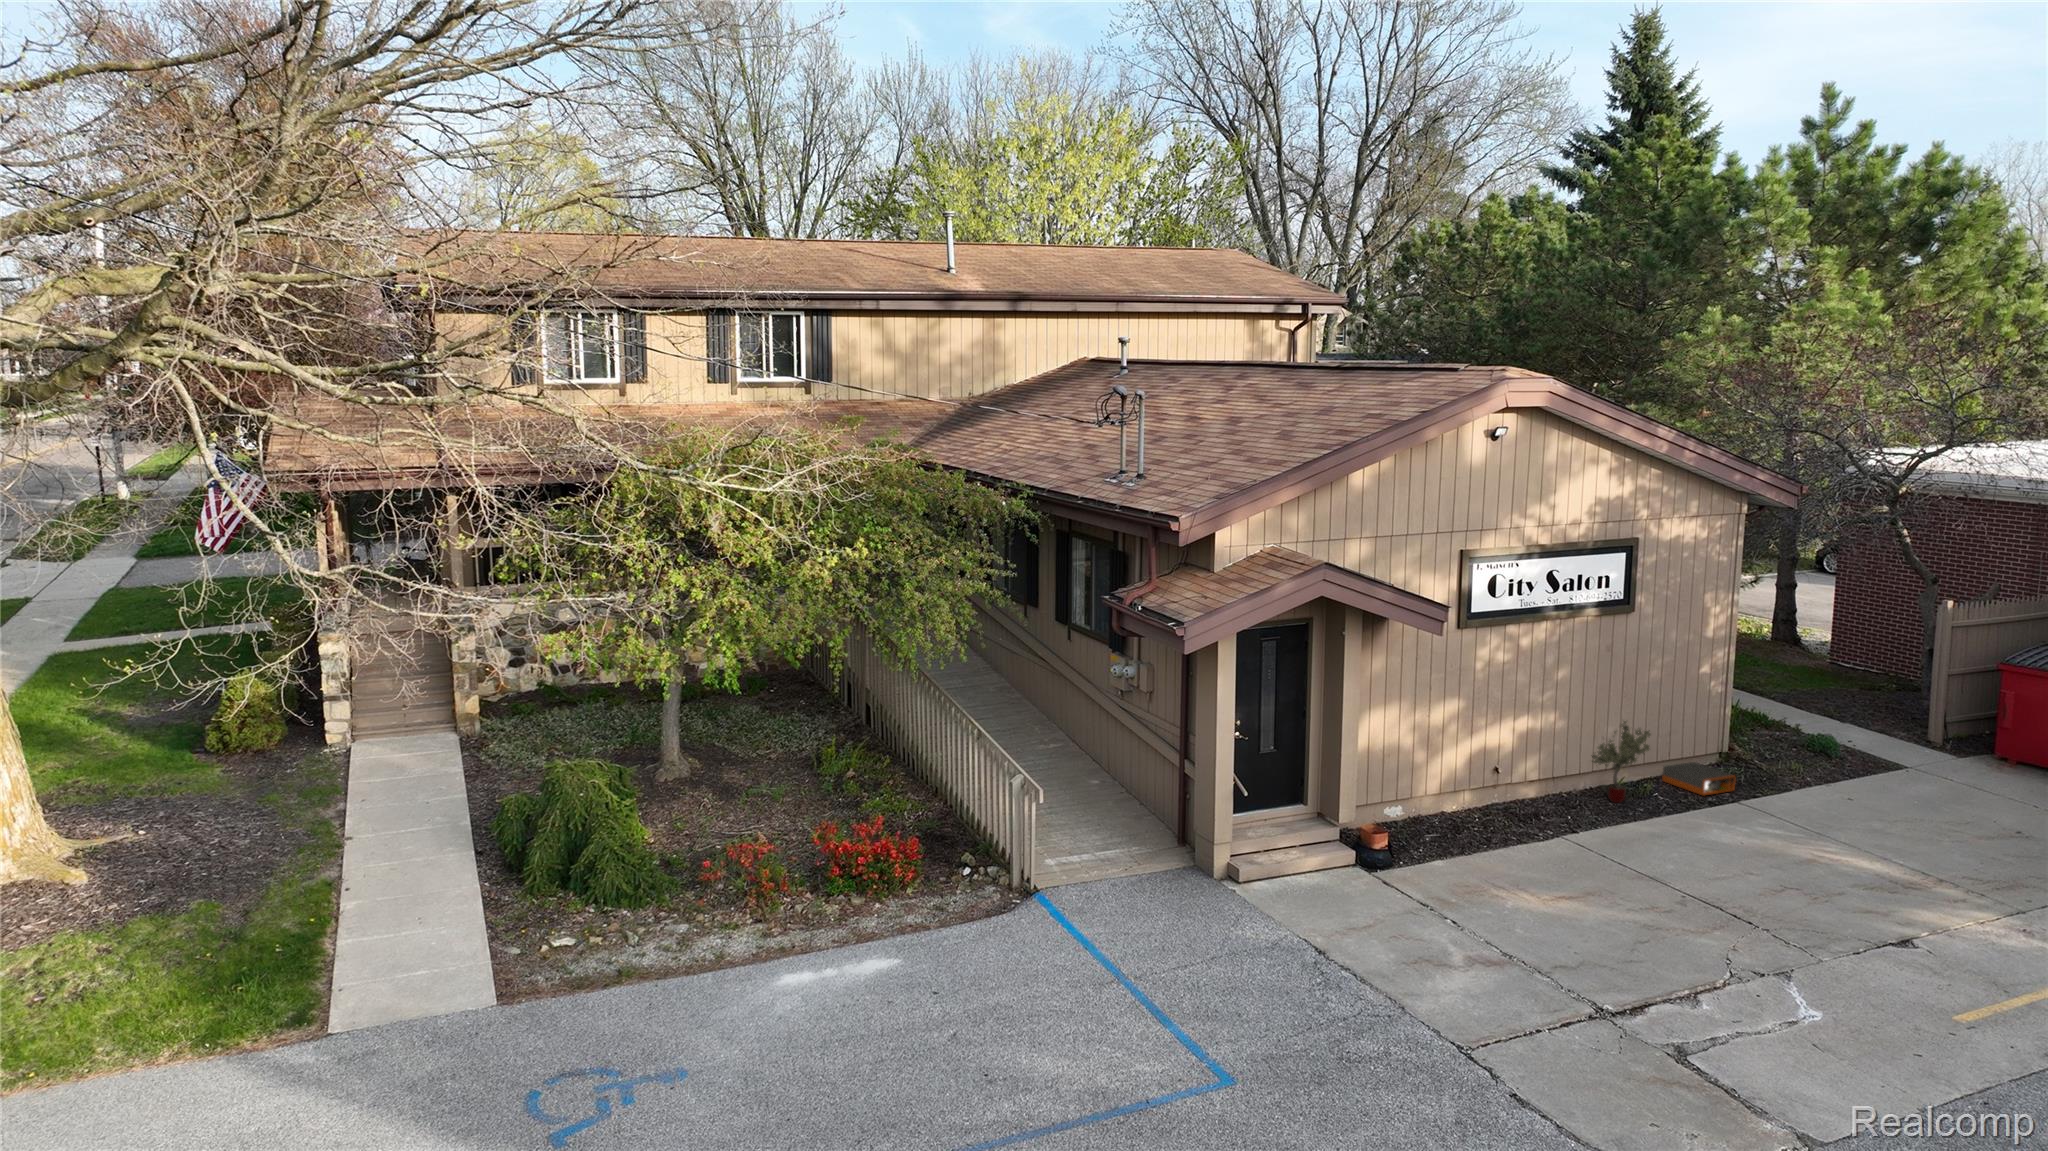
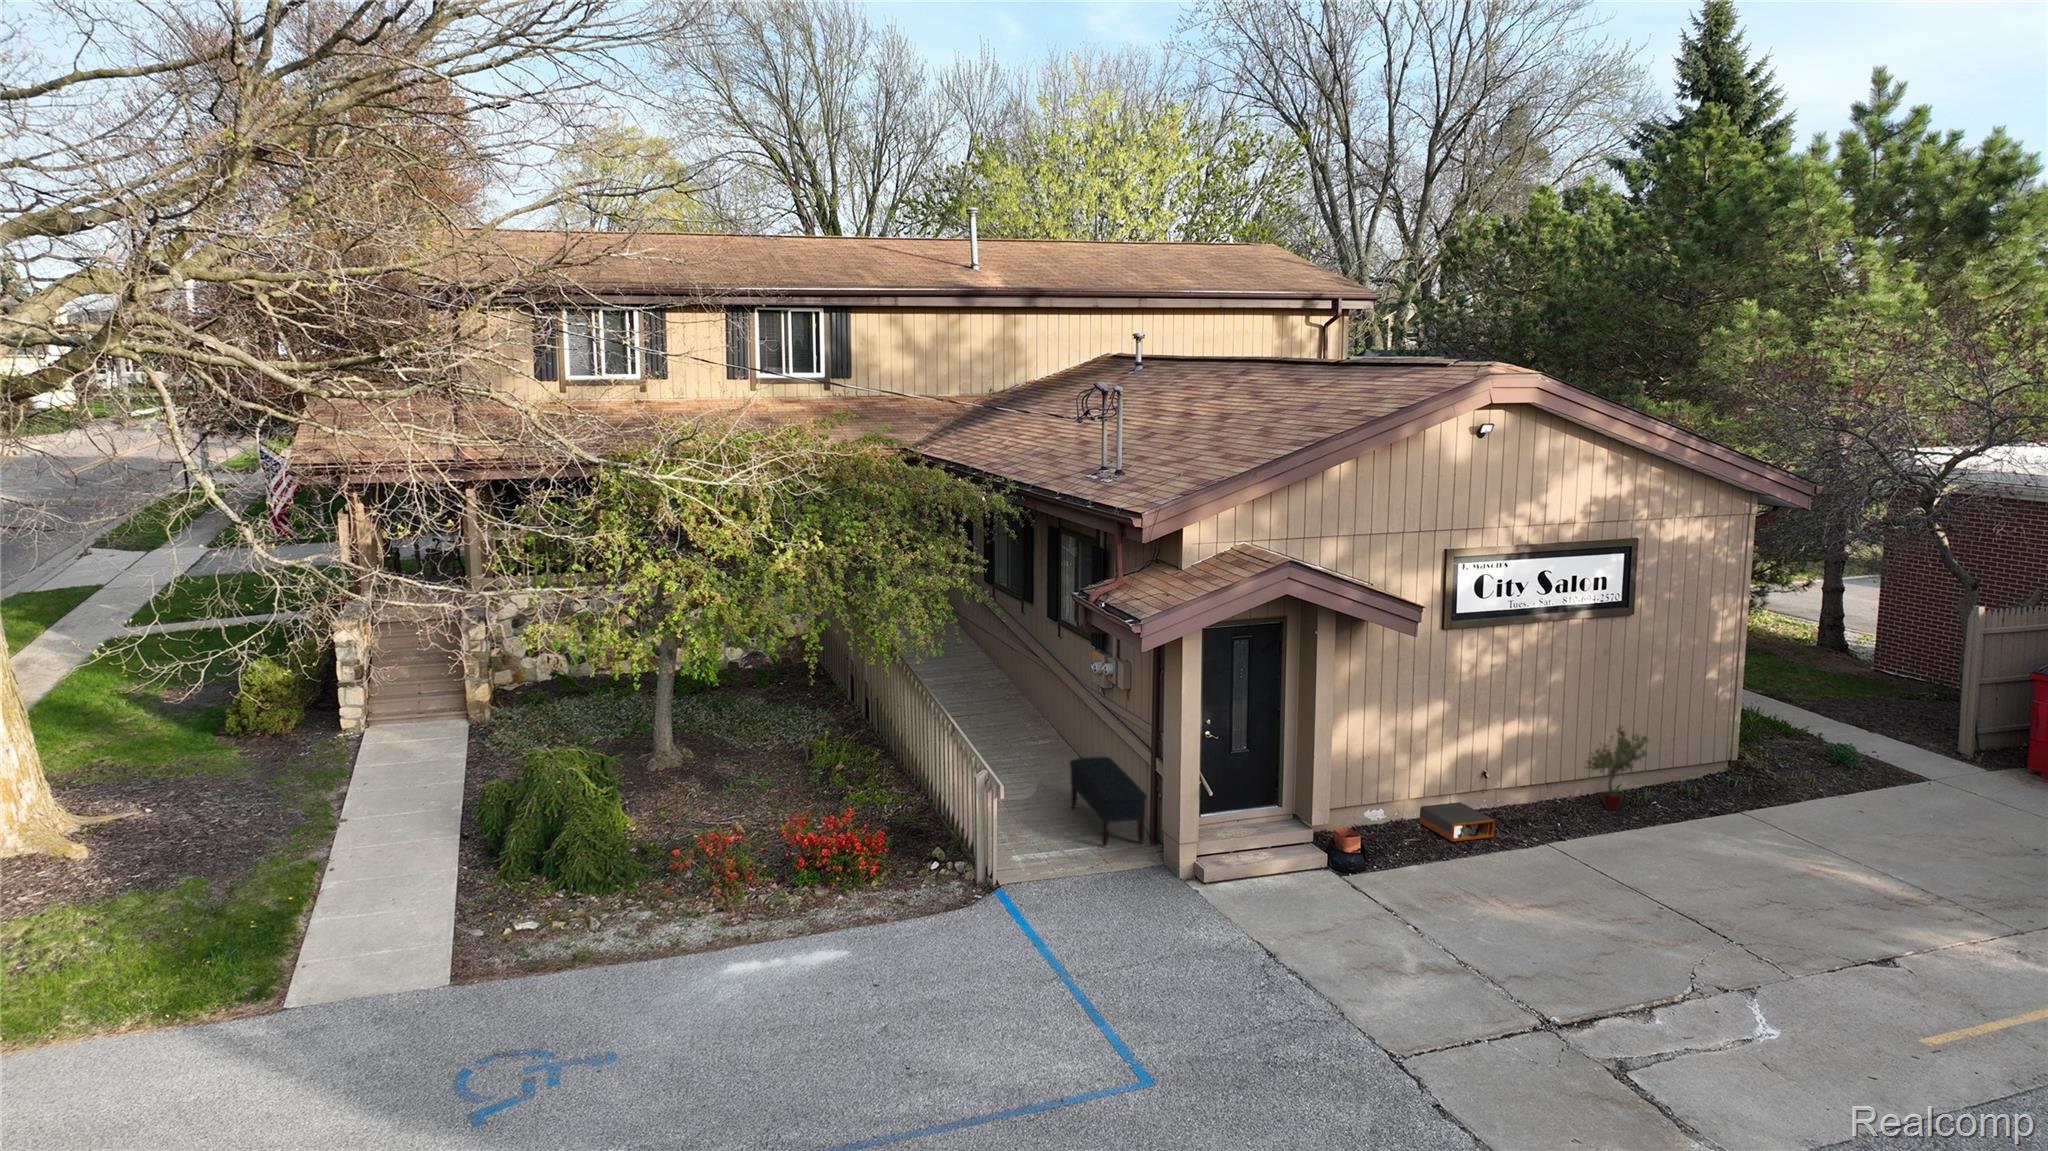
bench: none [1093,760,1177,850] -> present [1069,757,1147,847]
storage box: present [1662,762,1736,795] -> present [1420,802,1495,842]

